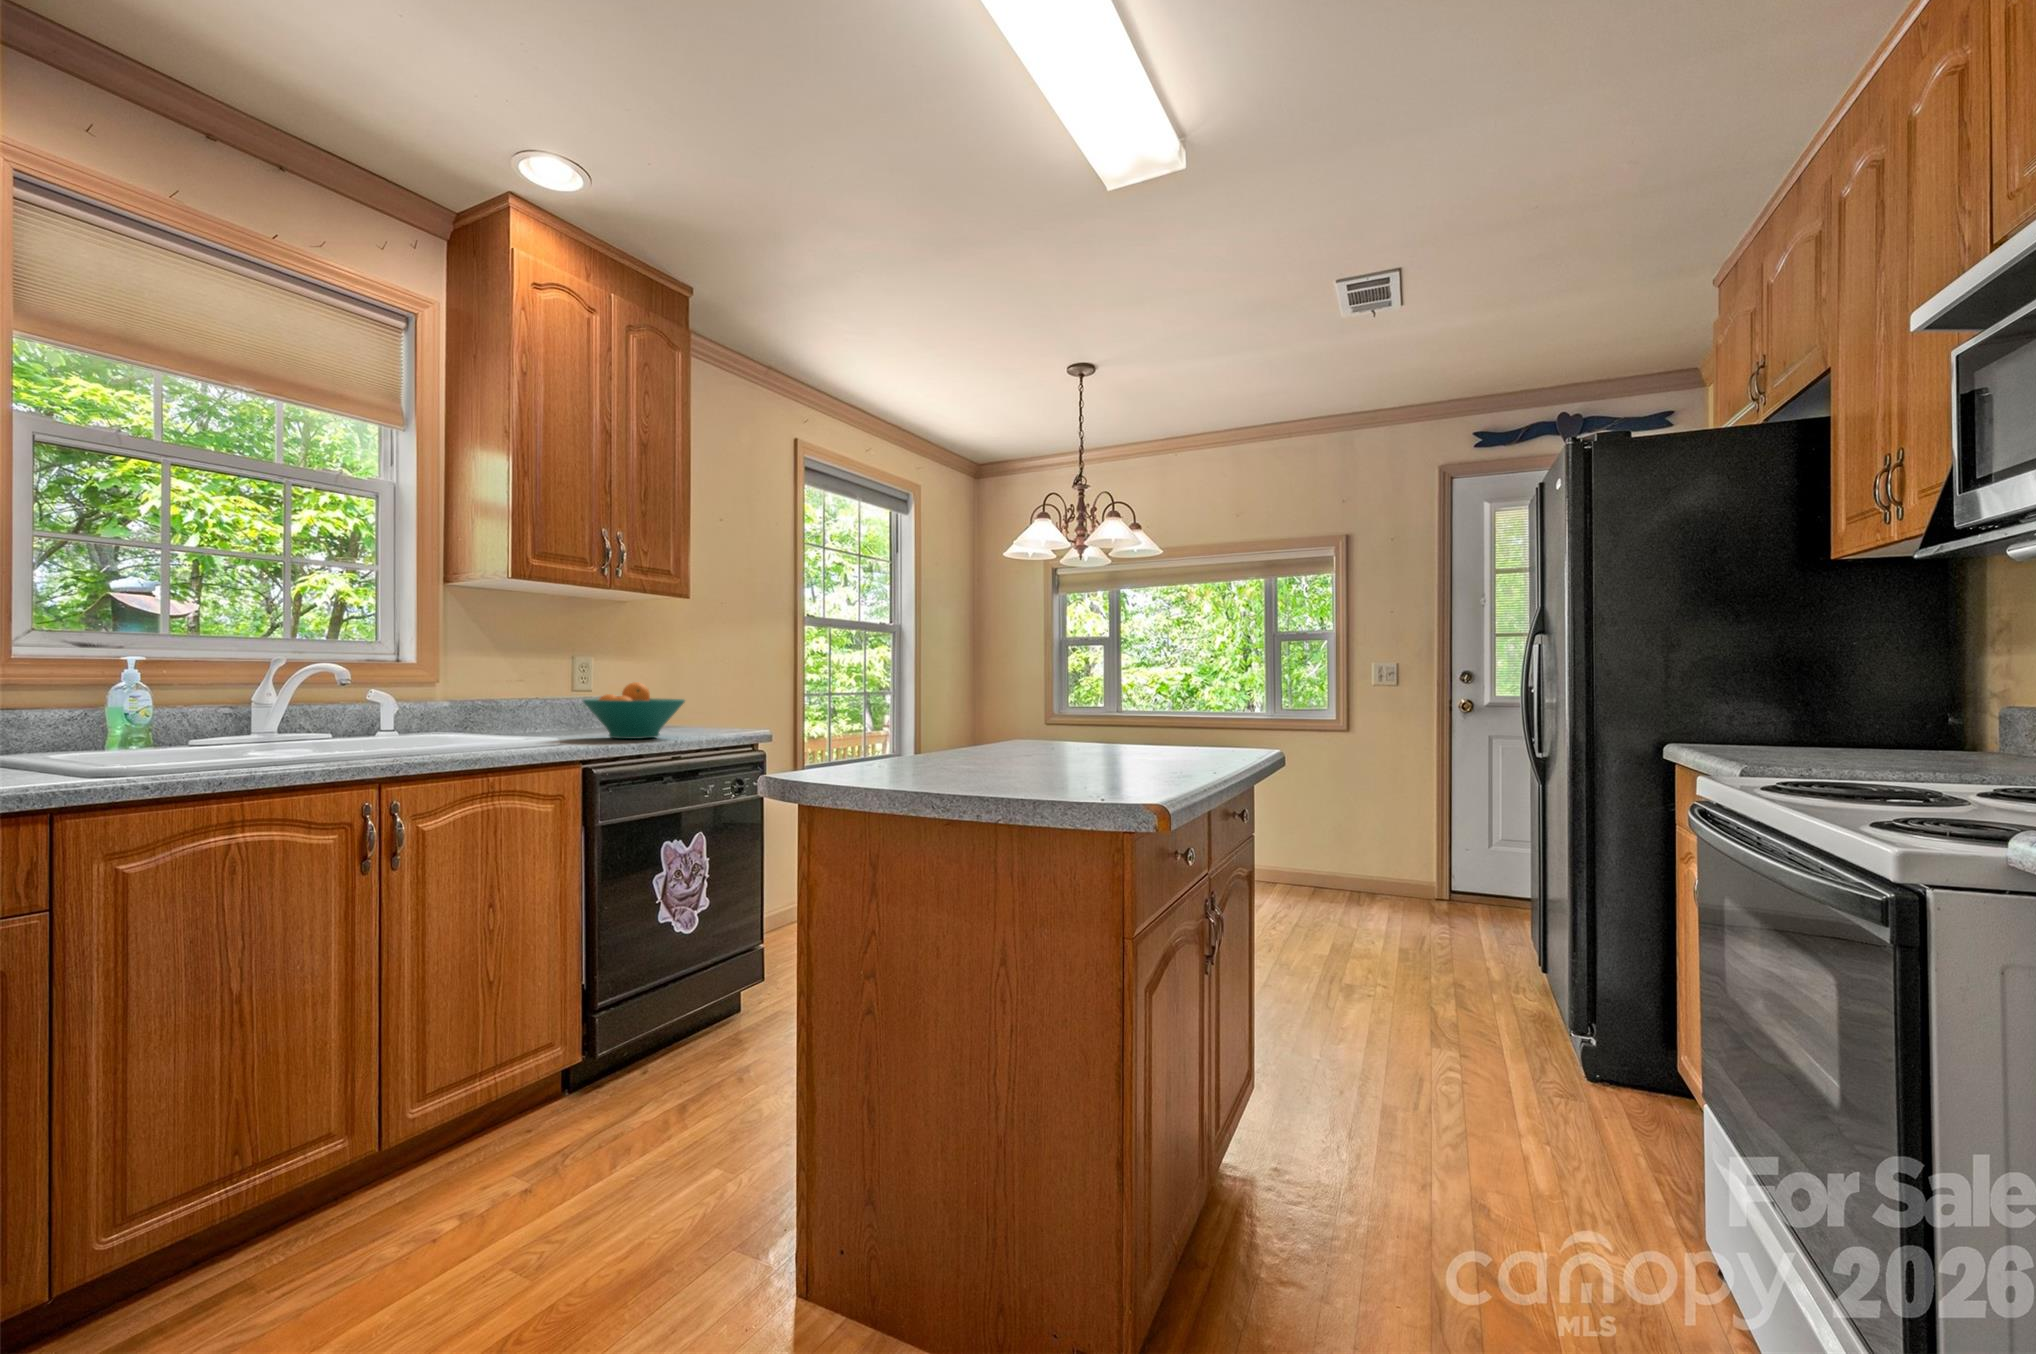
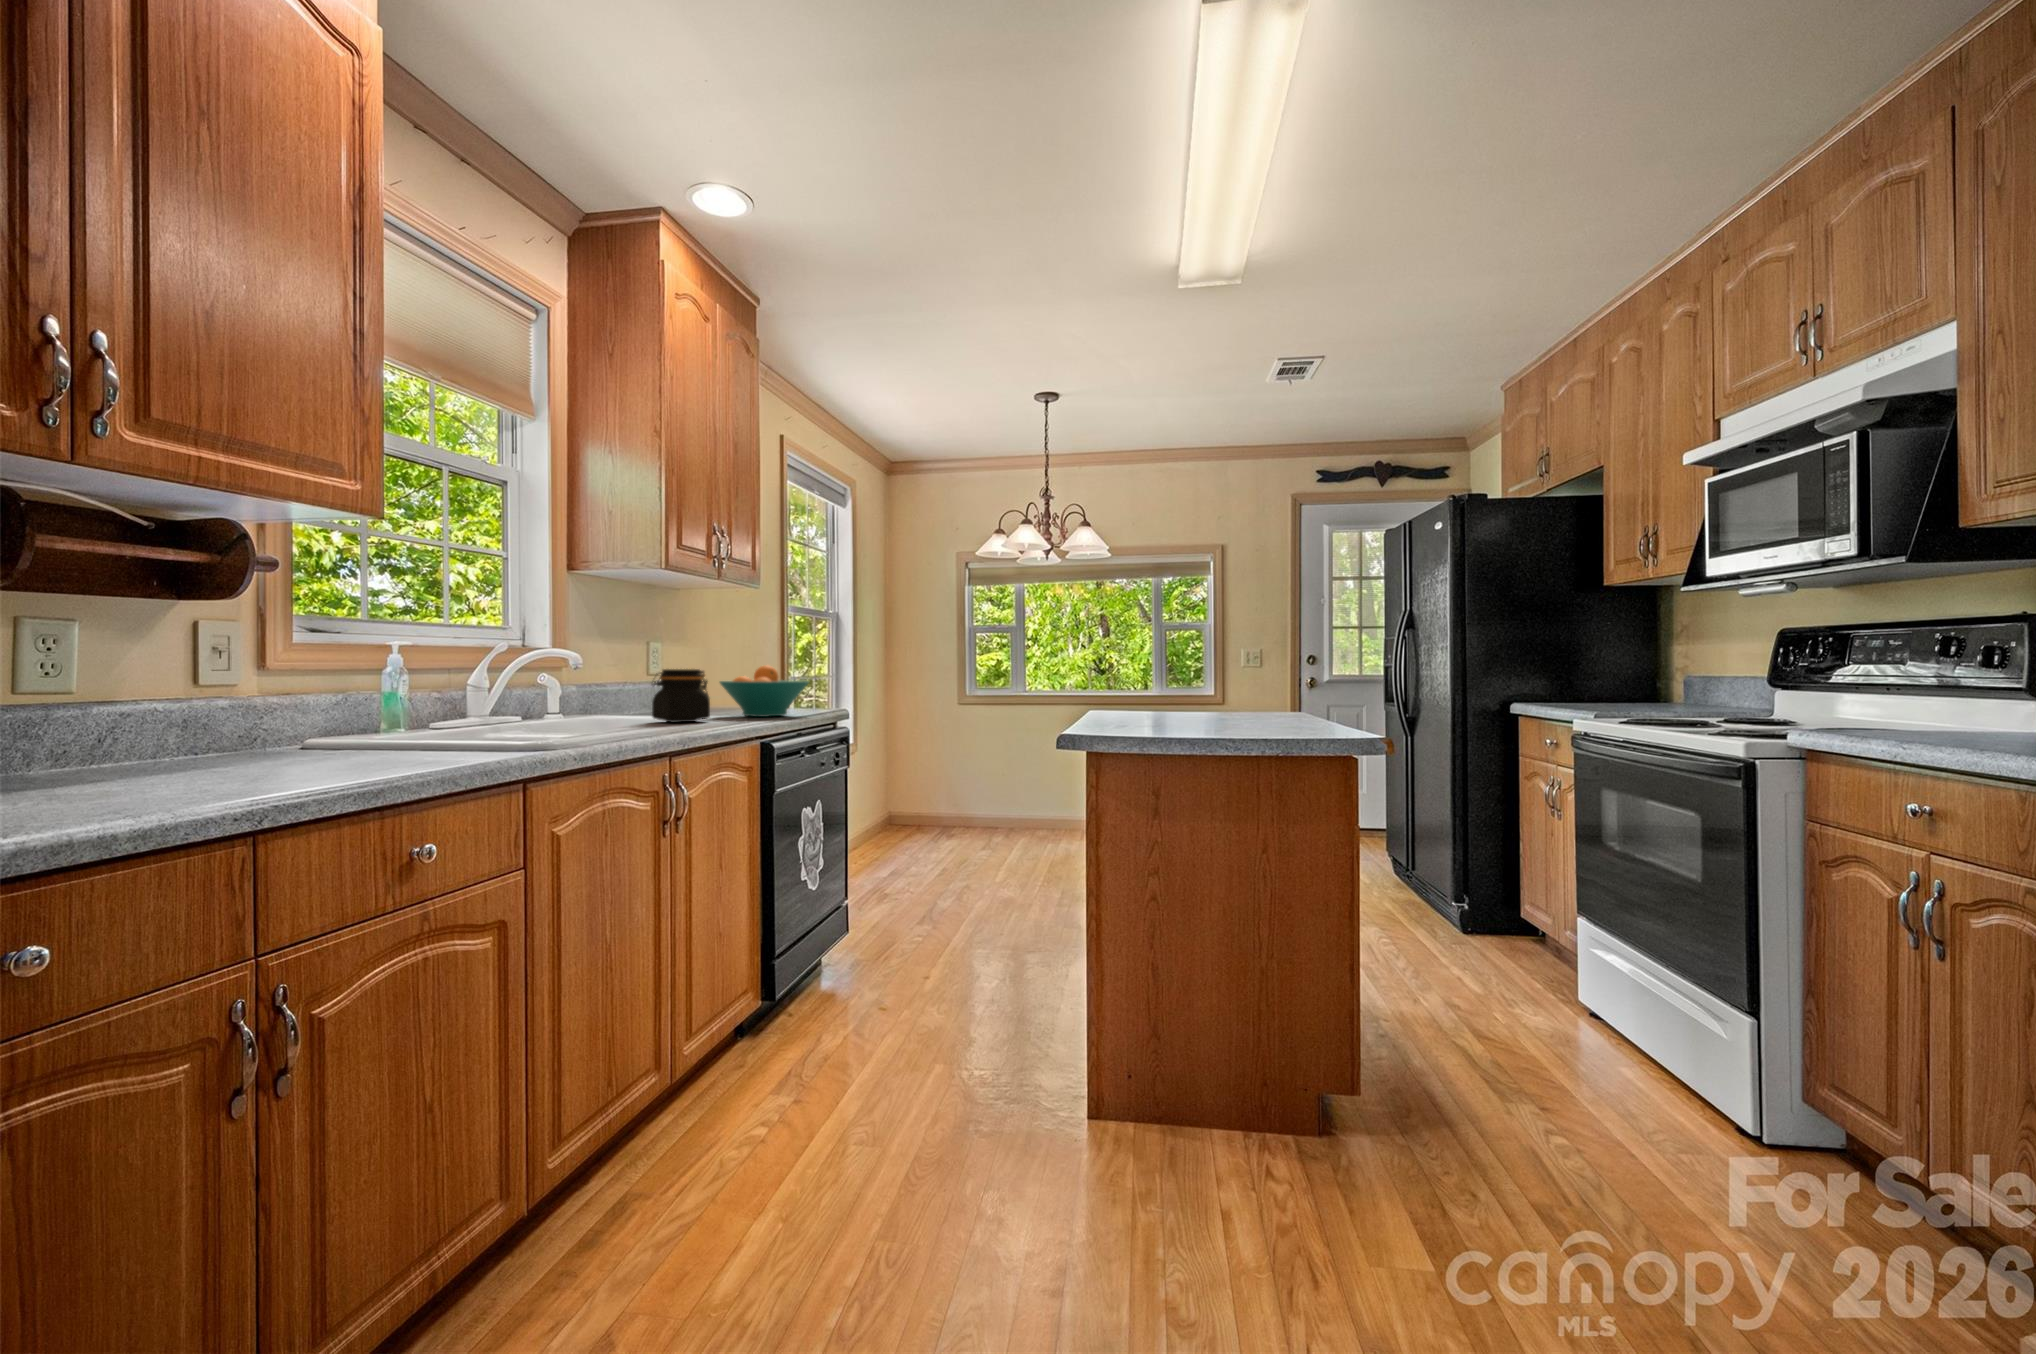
jar: none [471,687,543,744] -> present [652,669,710,722]

